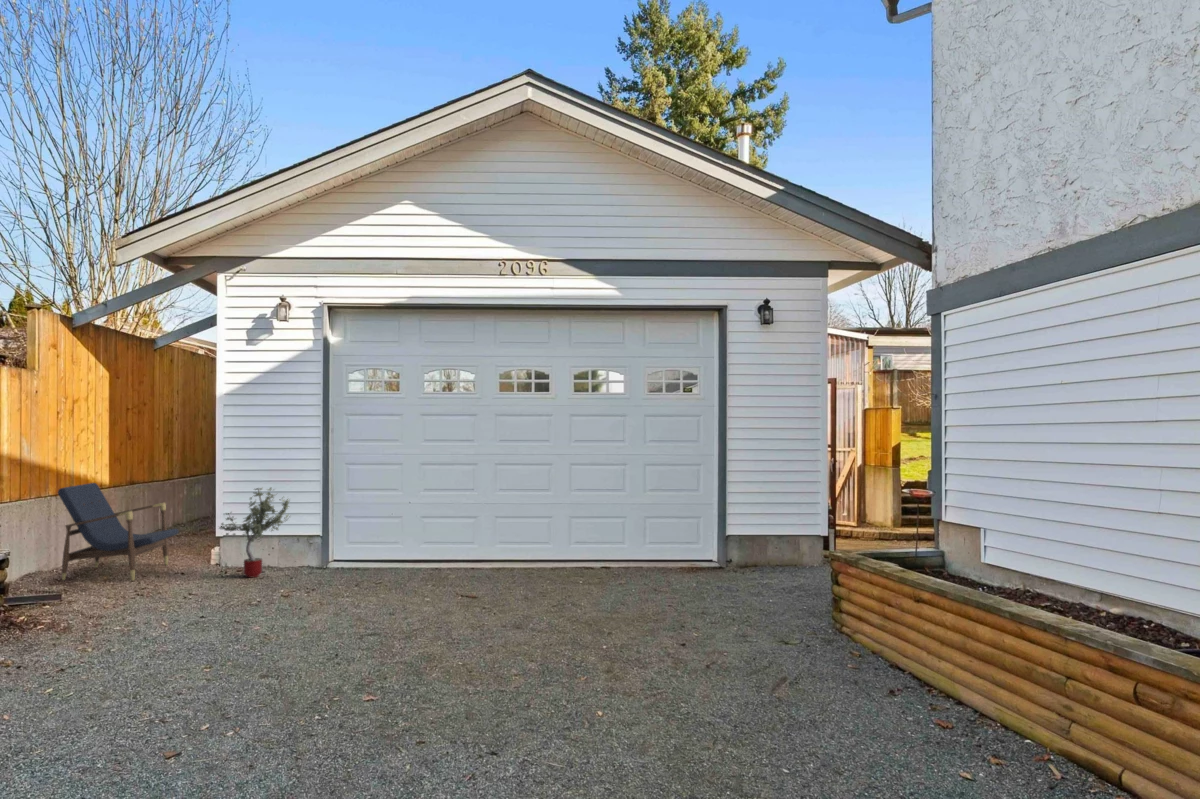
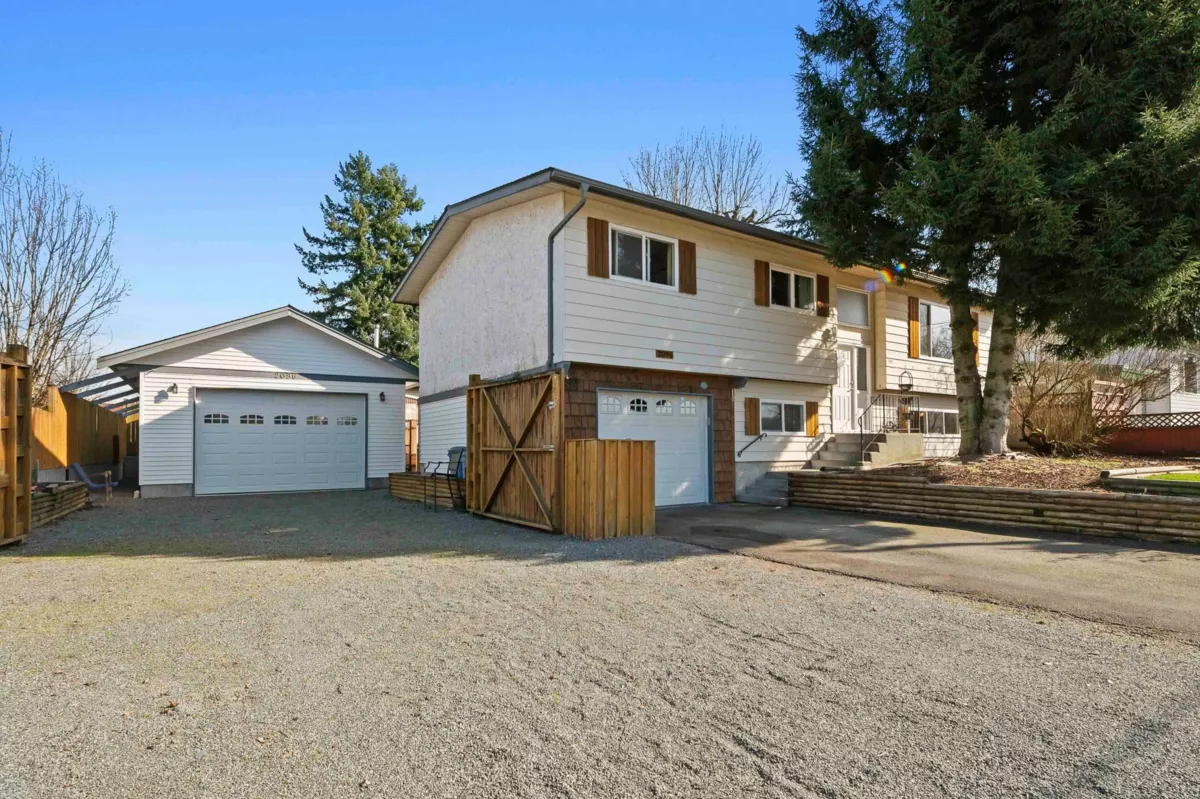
potted tree: present [220,488,289,578] -> none [145,463,180,499]

